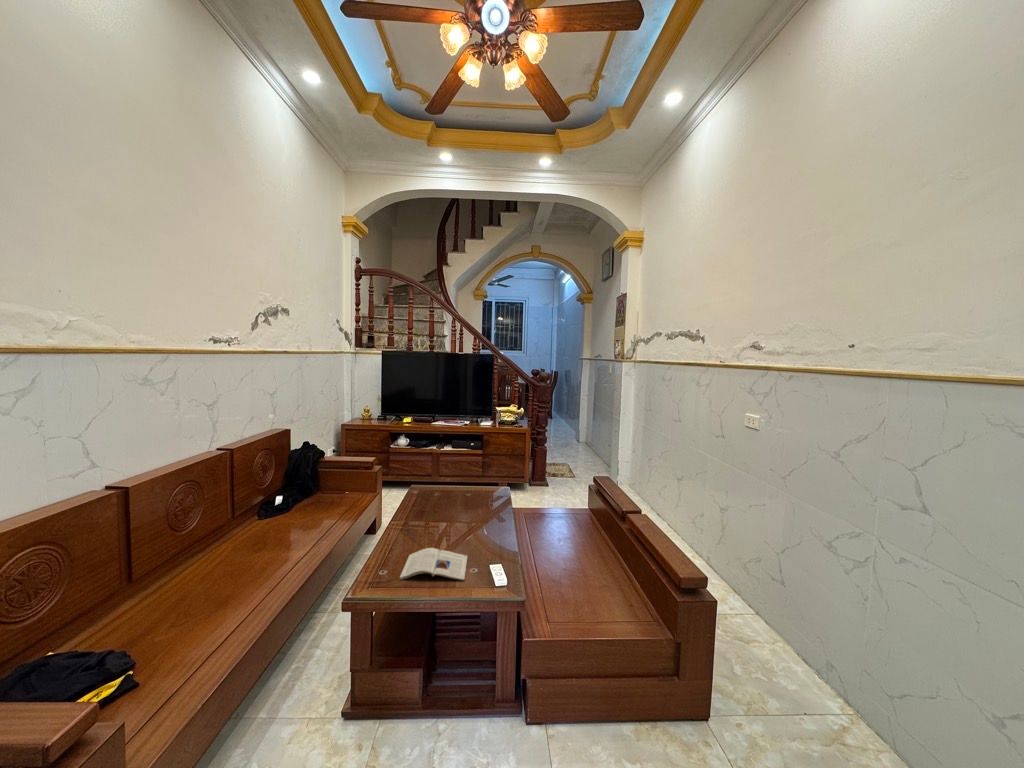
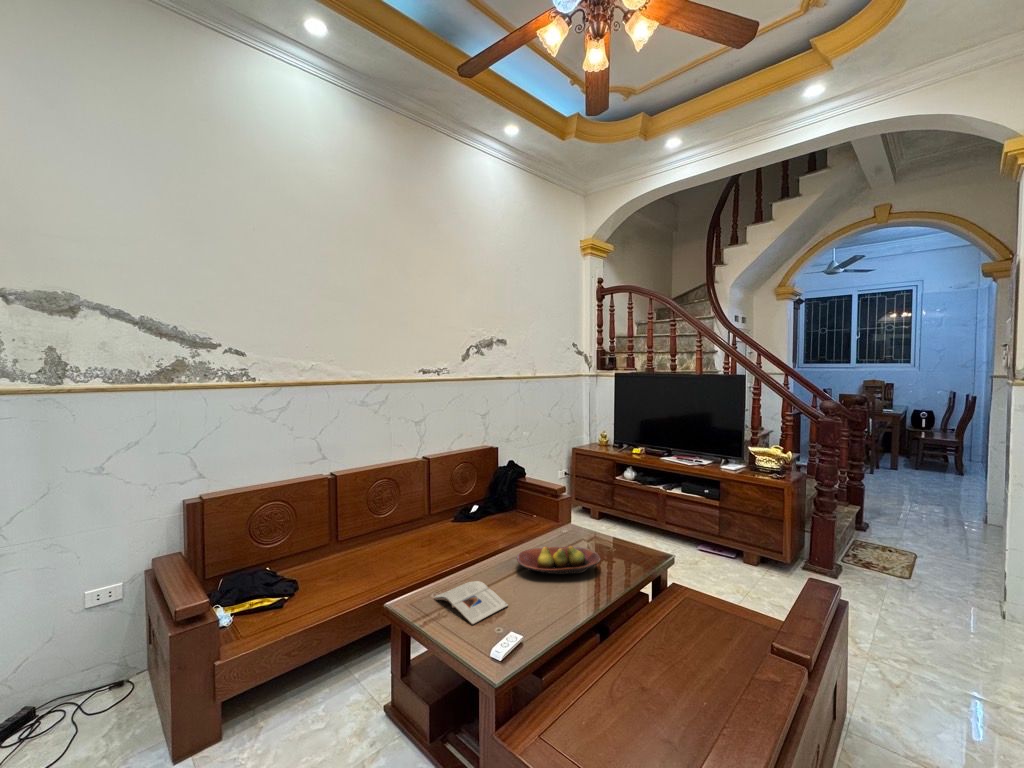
fruit bowl: none [426,497,491,530] -> present [517,546,600,575]

